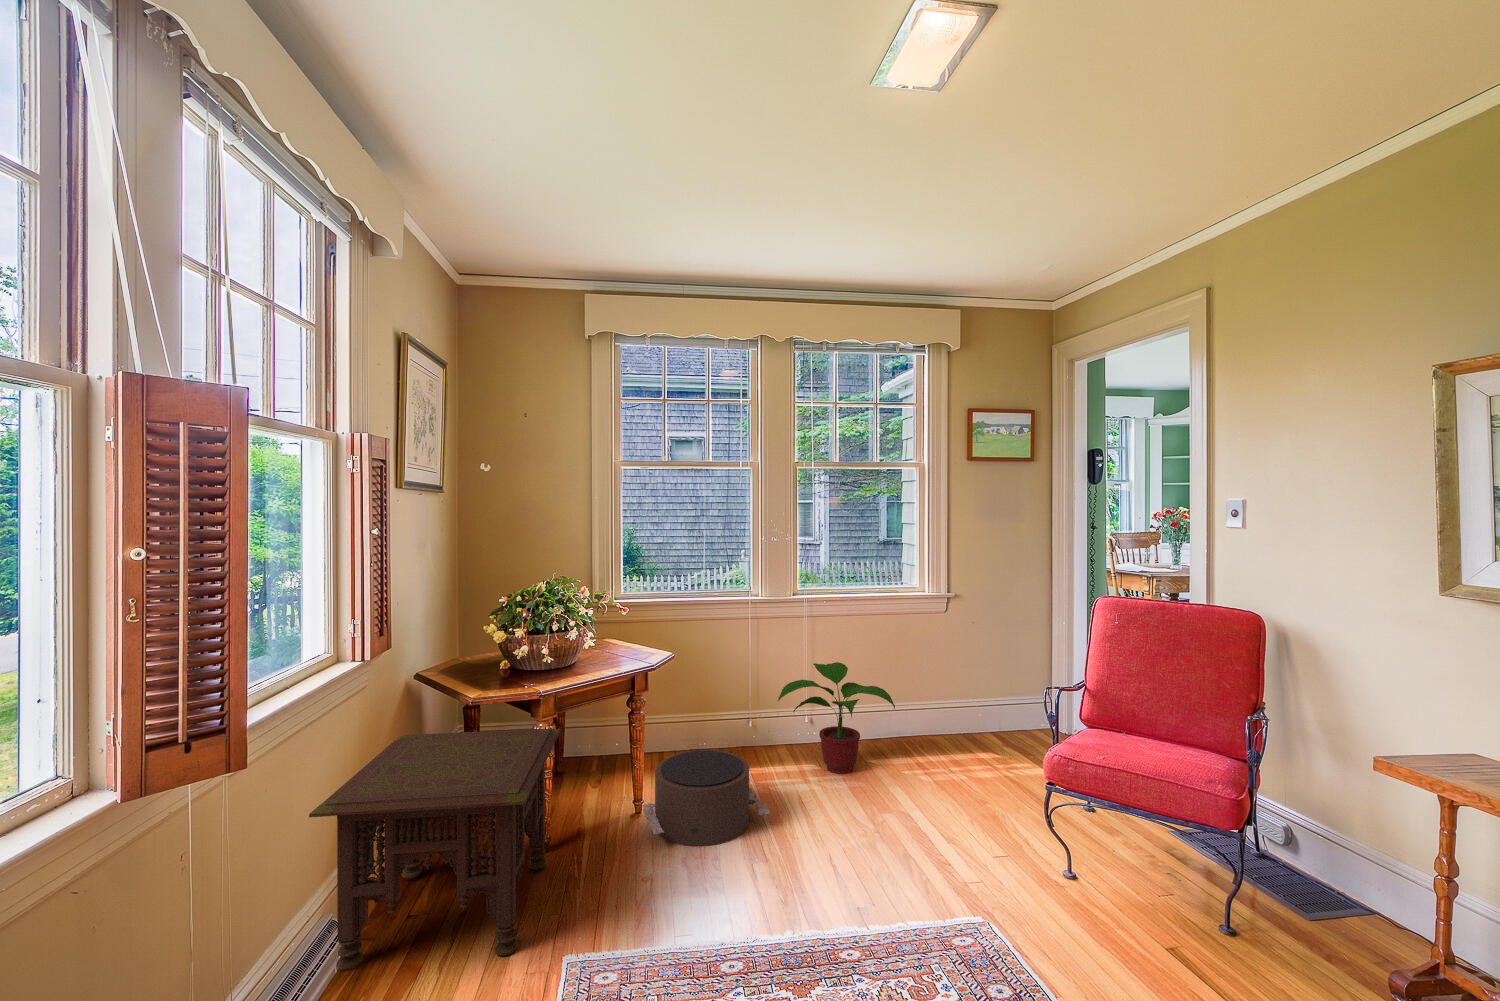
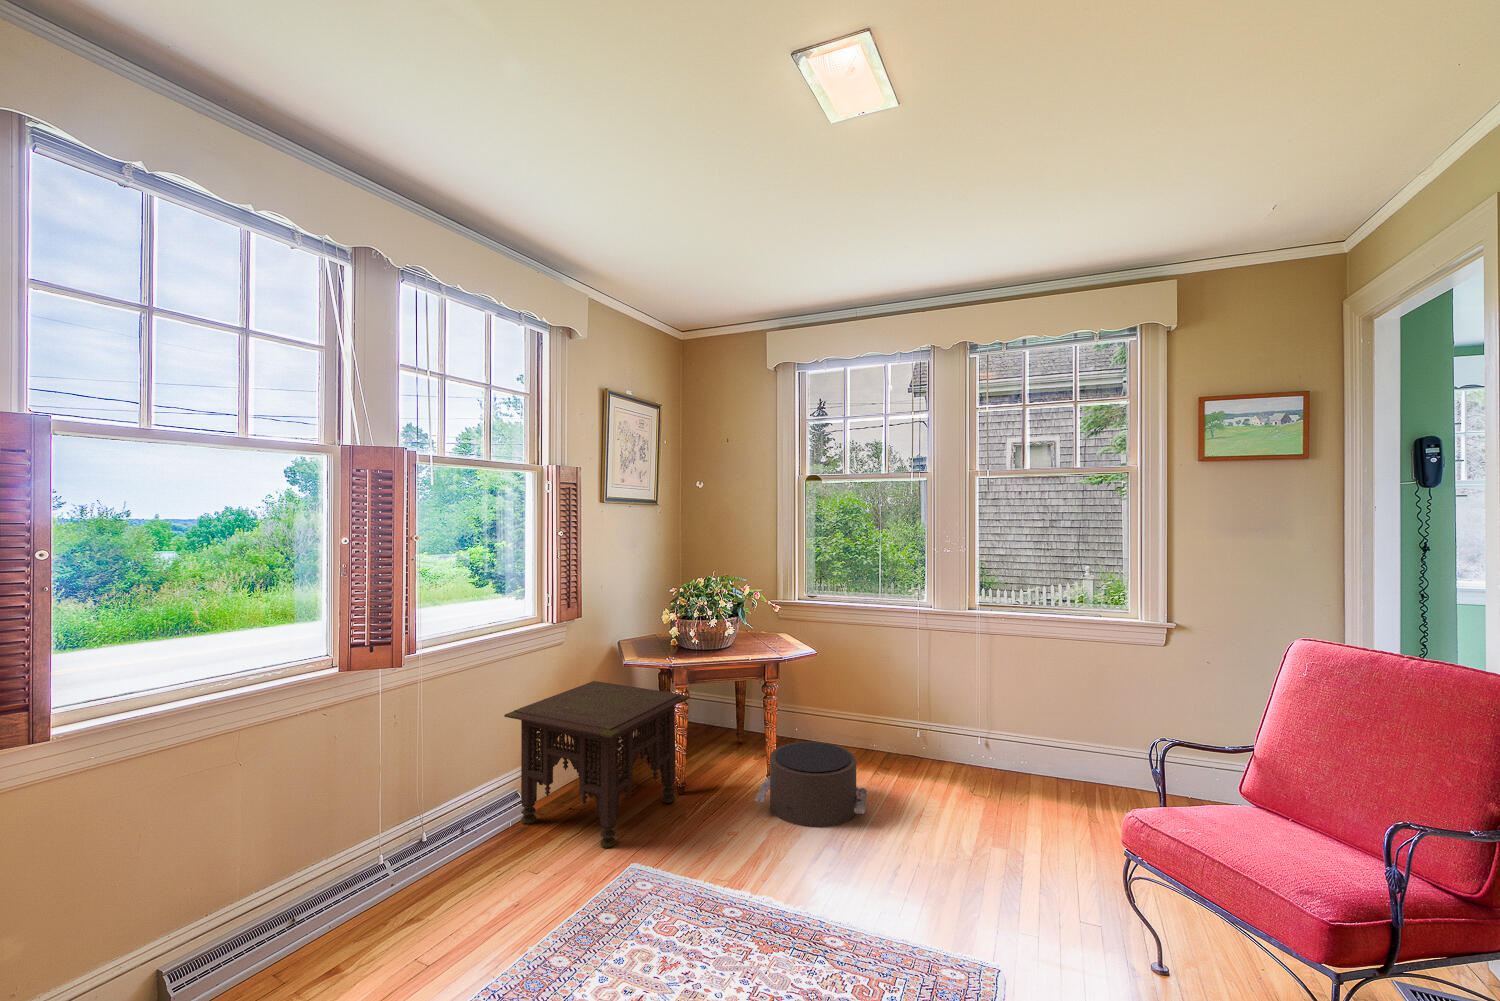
potted plant: present [778,662,895,774] -> none [913,684,1041,806]

